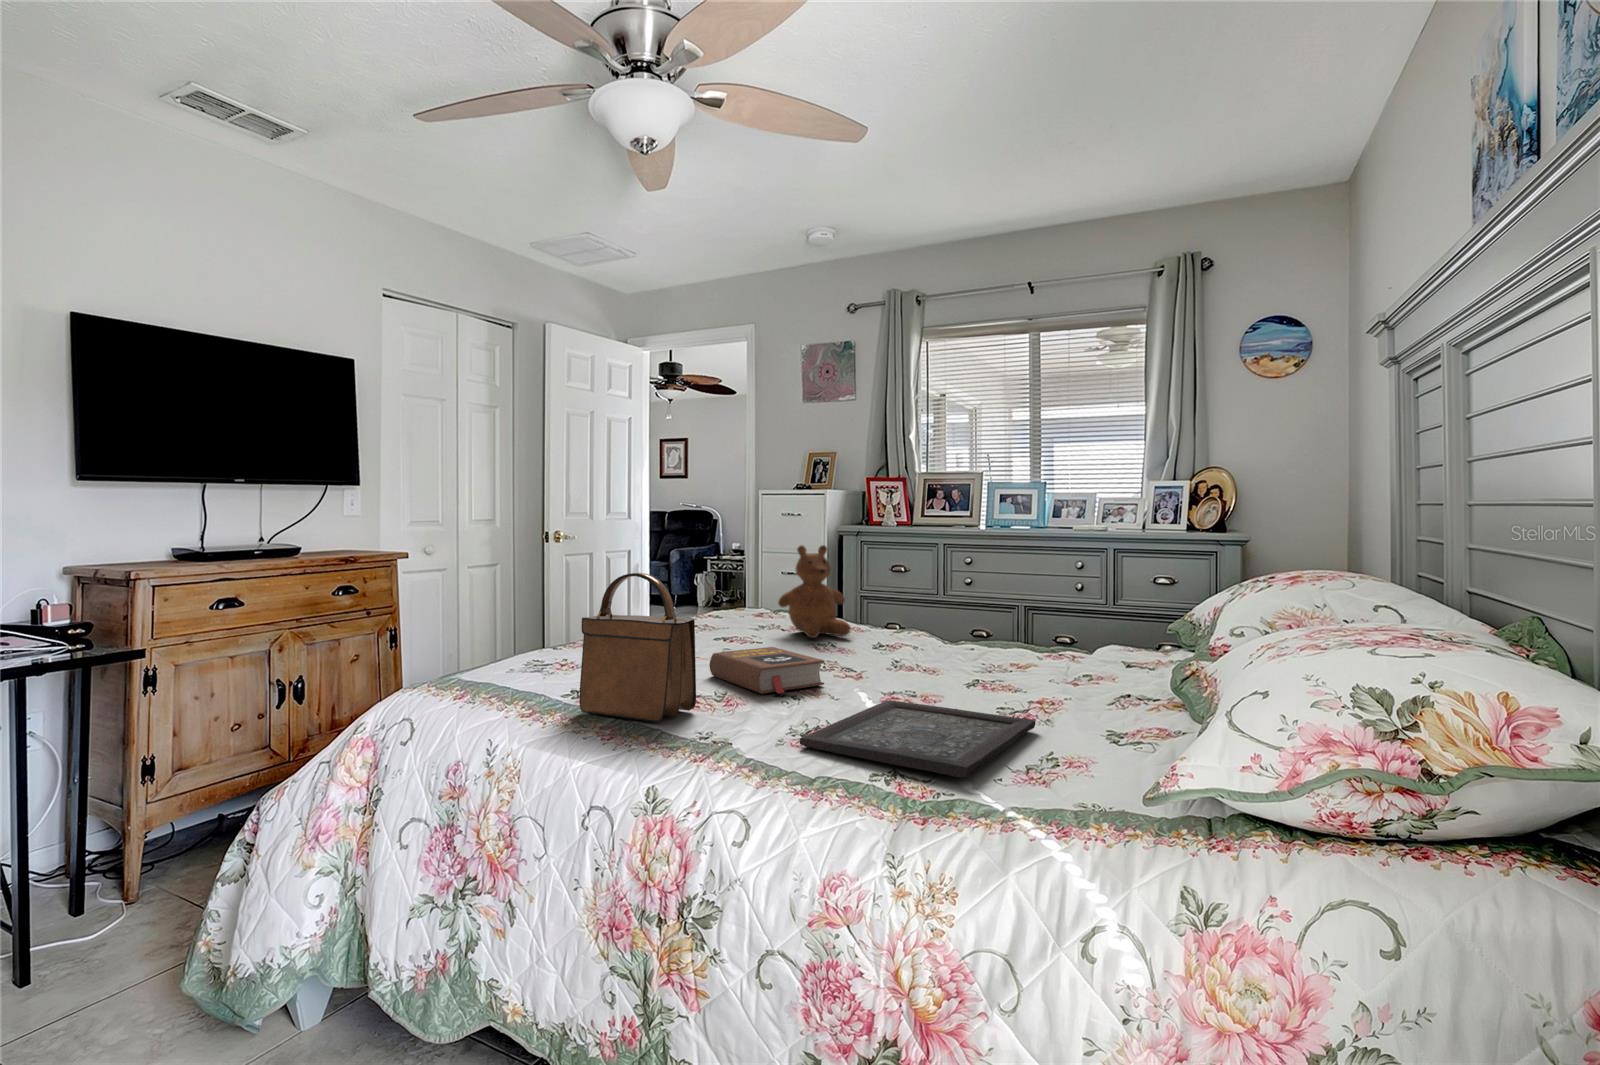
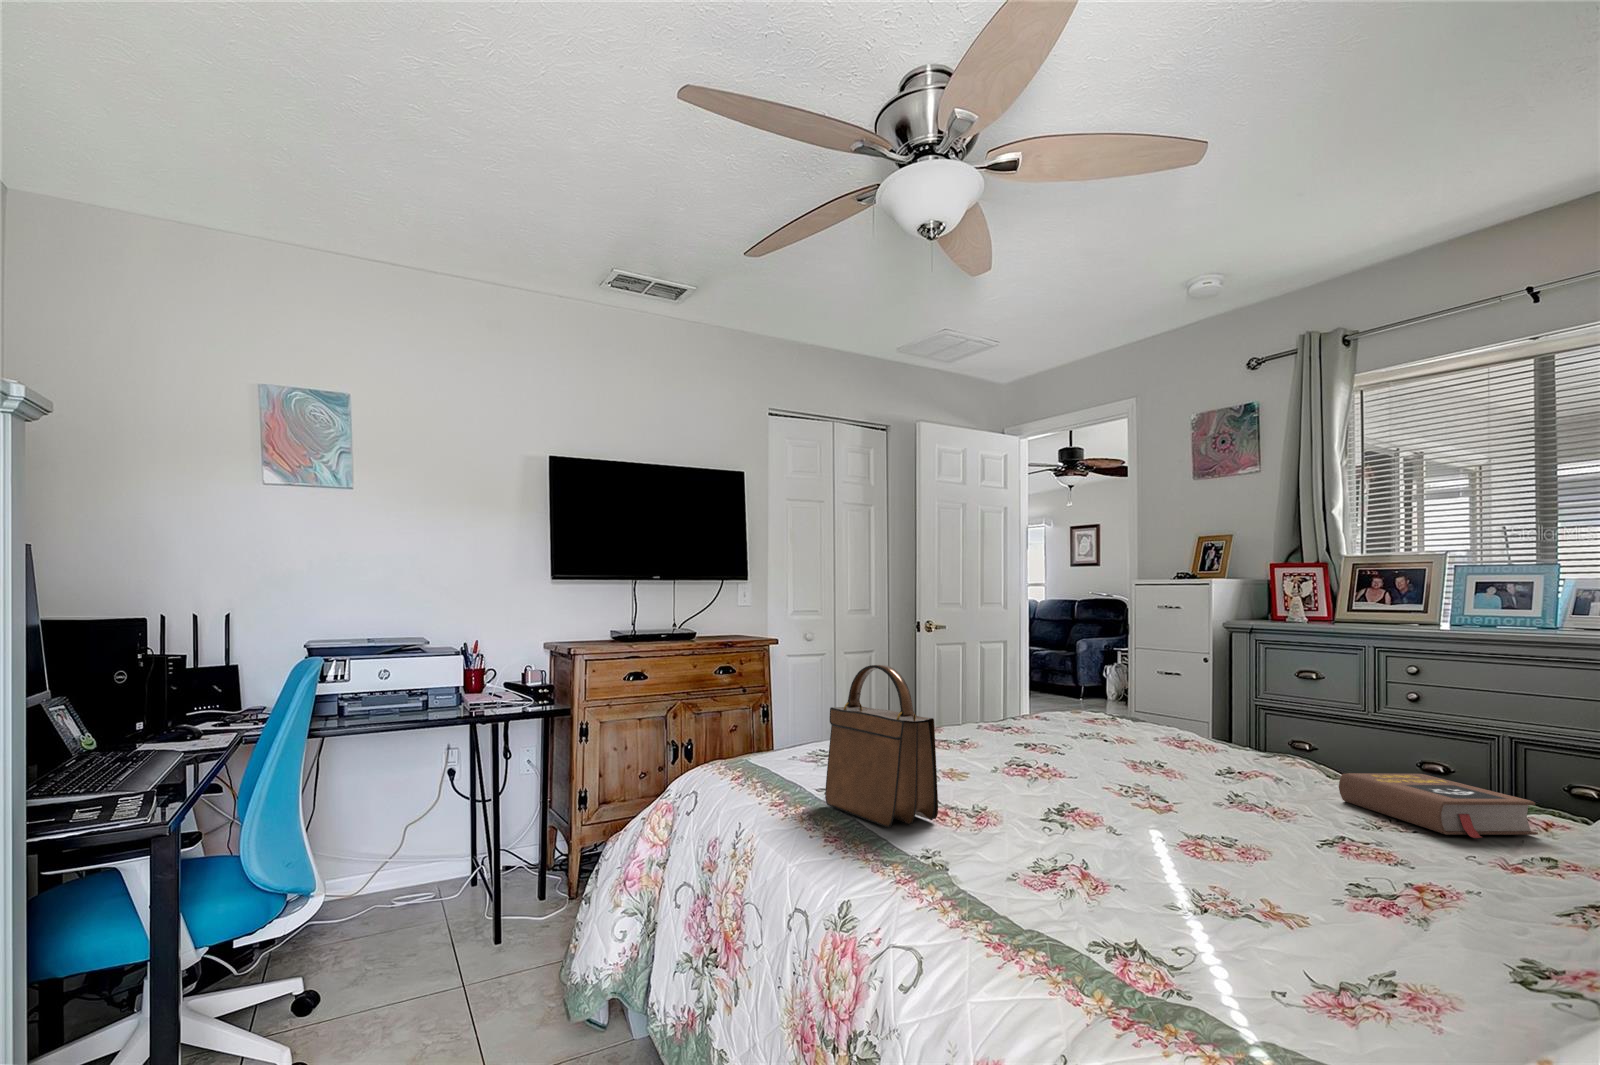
teddy bear: present [778,545,850,638] -> none [1098,643,1191,756]
book: present [709,647,825,694] -> present [1339,773,1538,838]
tray: present [799,700,1036,777] -> none [1023,847,1404,979]

